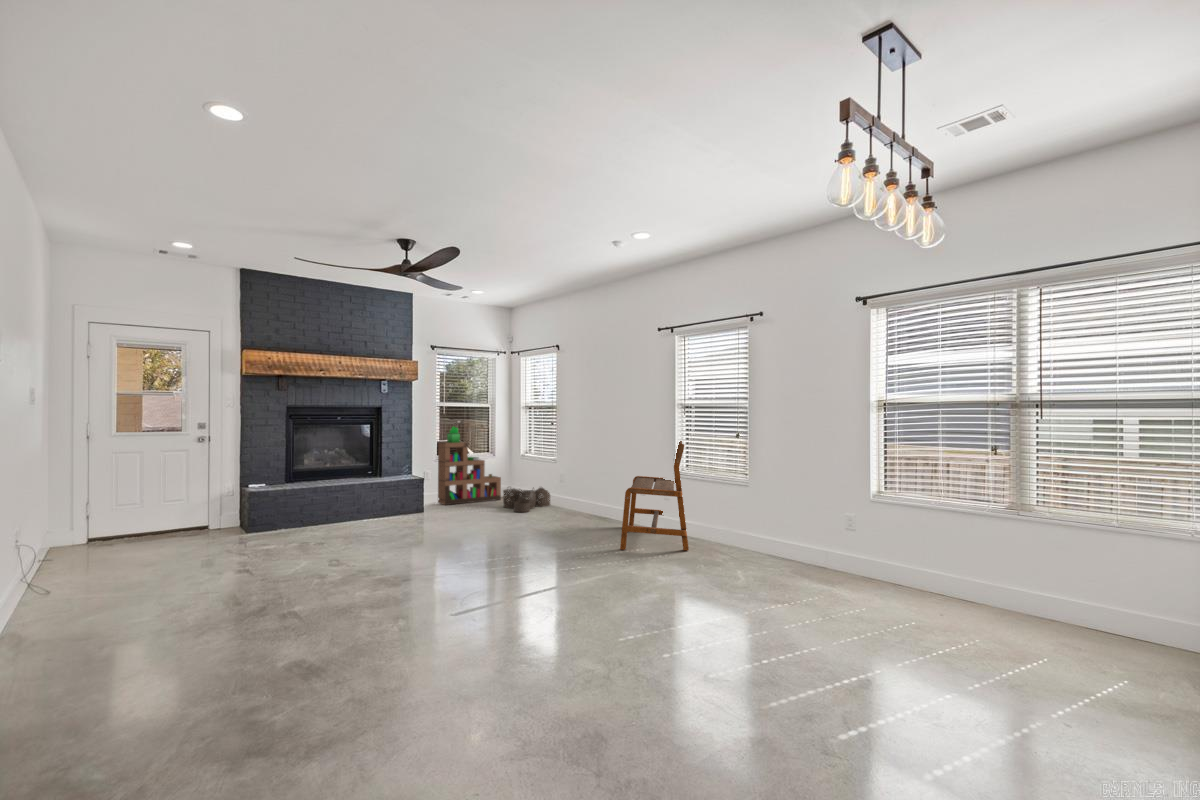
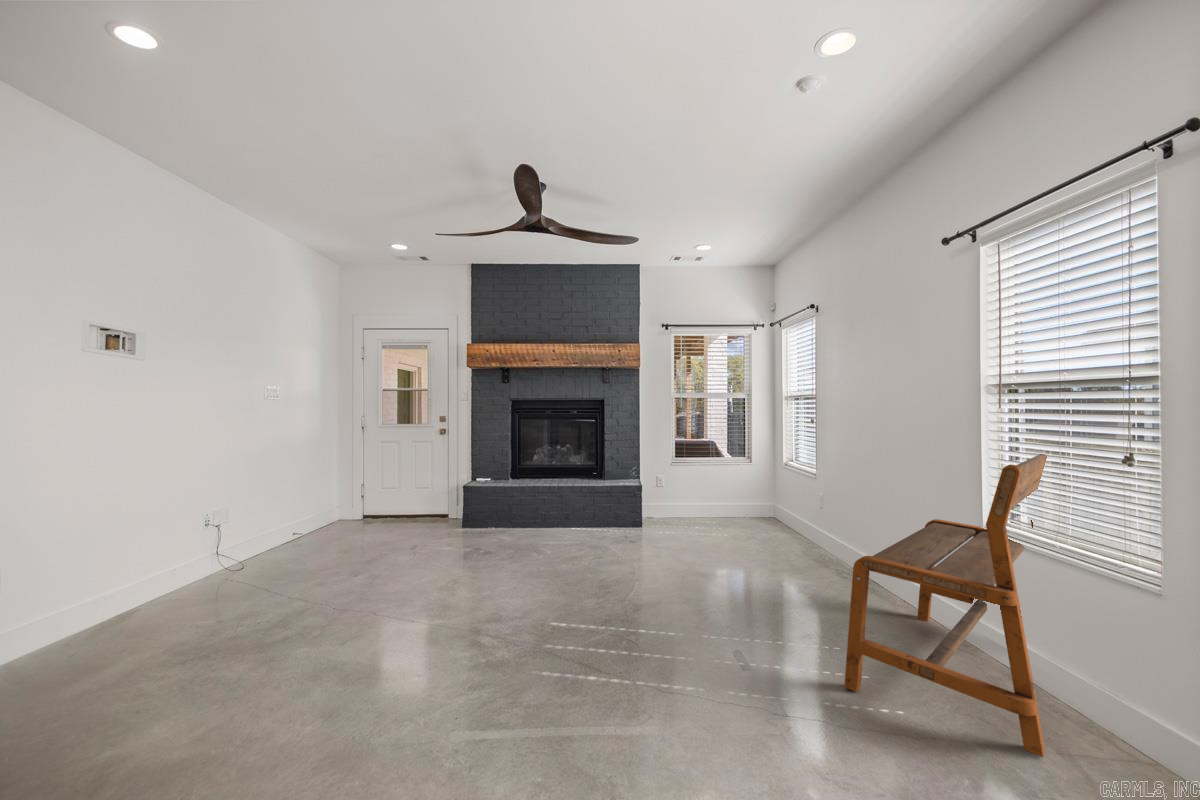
bookshelf: present [438,427,501,505] -> none [677,421,758,518]
woven basket: present [503,488,550,512] -> none [744,503,817,545]

